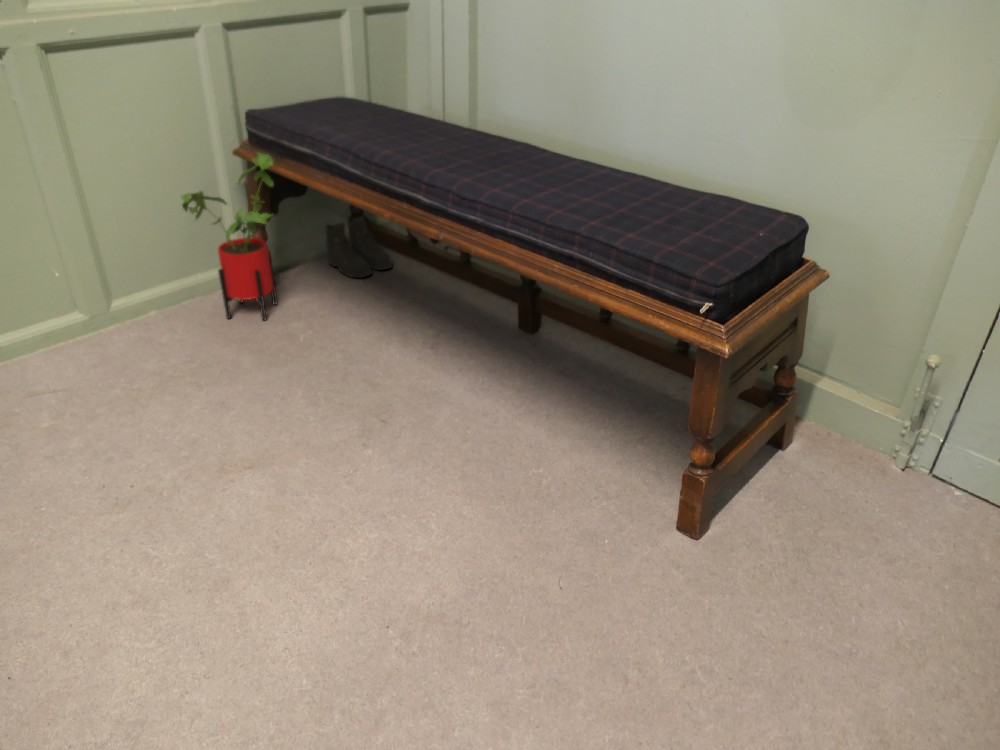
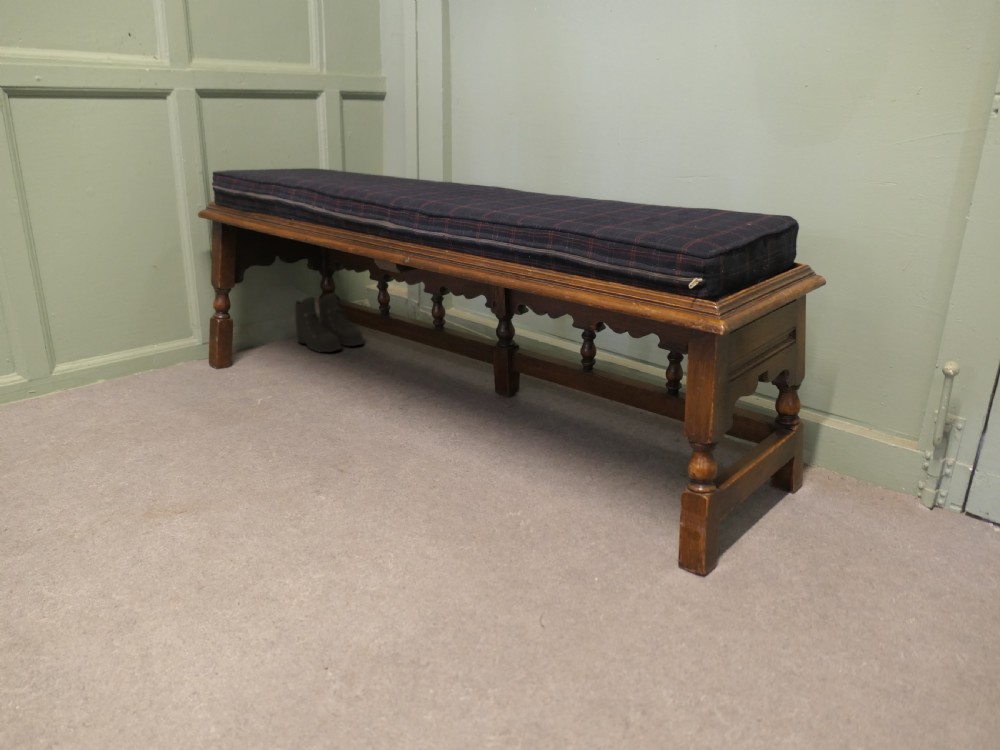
house plant: present [181,153,277,320] -> none [138,209,253,387]

